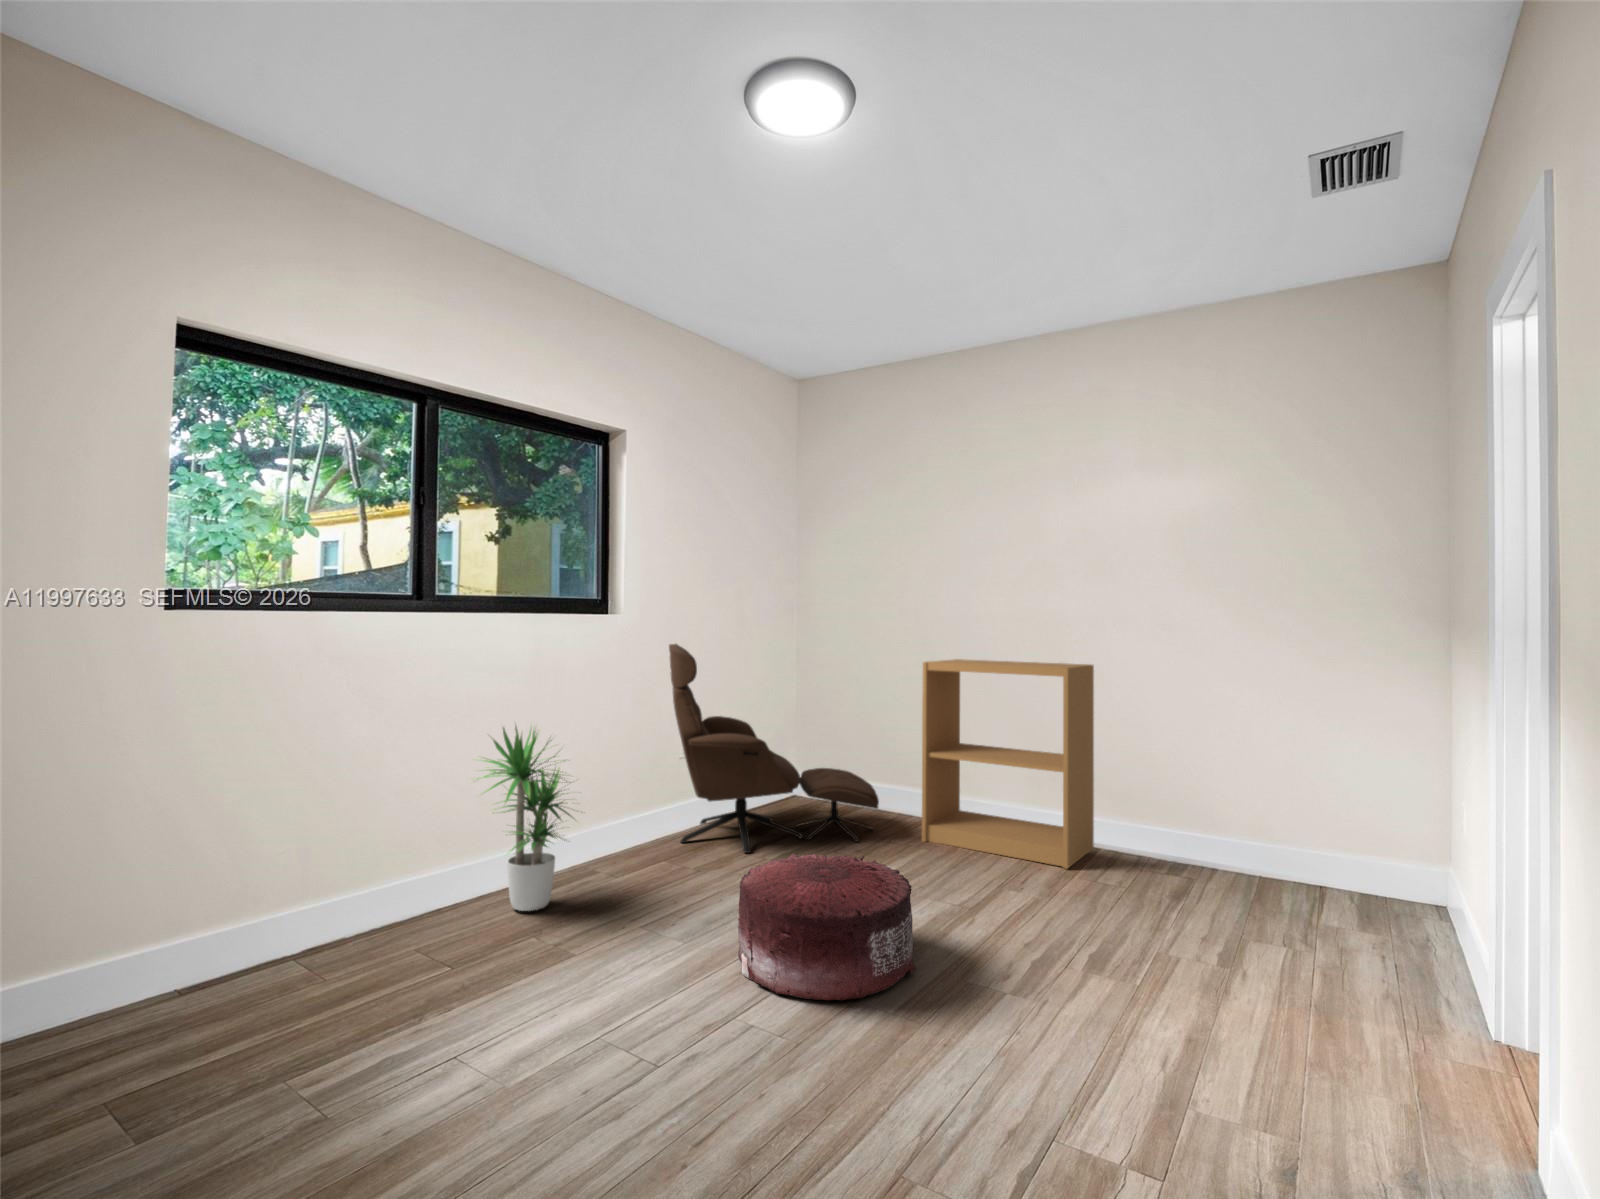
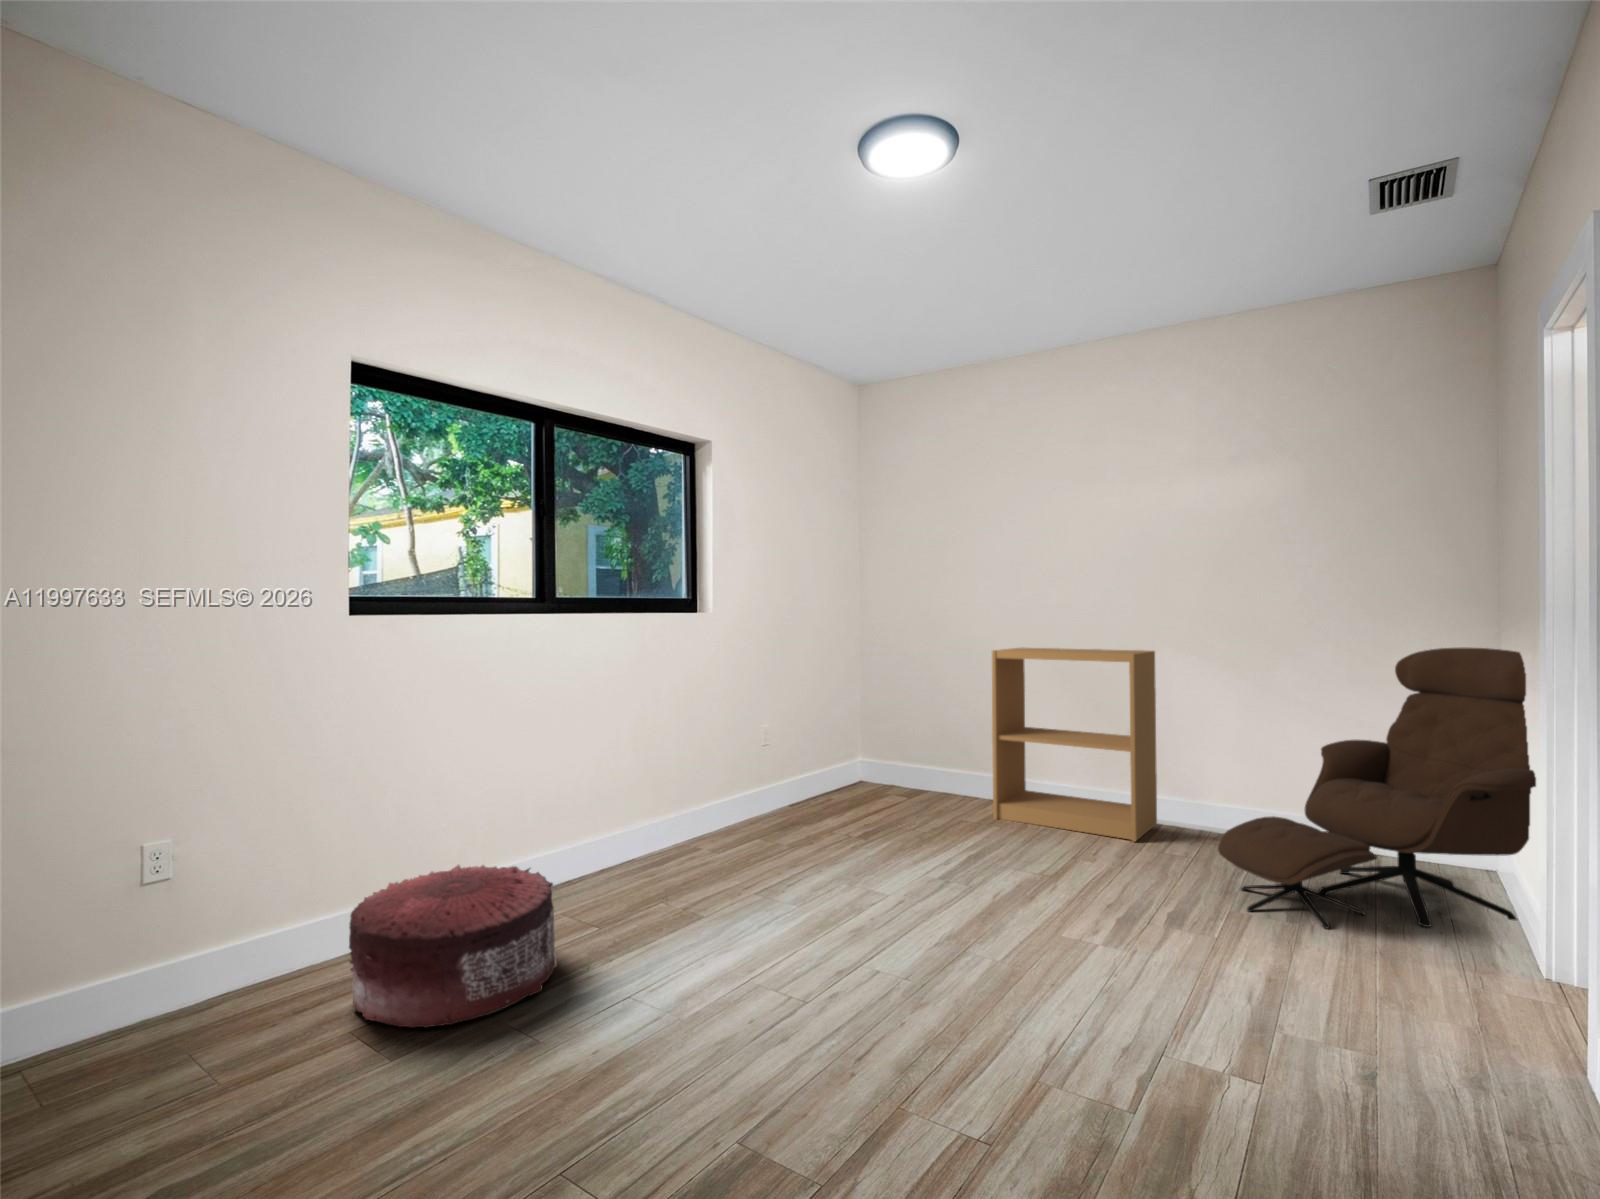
lounge chair: present [669,644,879,853] -> present [1218,648,1536,929]
potted plant: present [478,727,574,911] -> none [593,709,698,880]
pouf: present [738,853,916,1000] -> present [349,865,557,1027]

